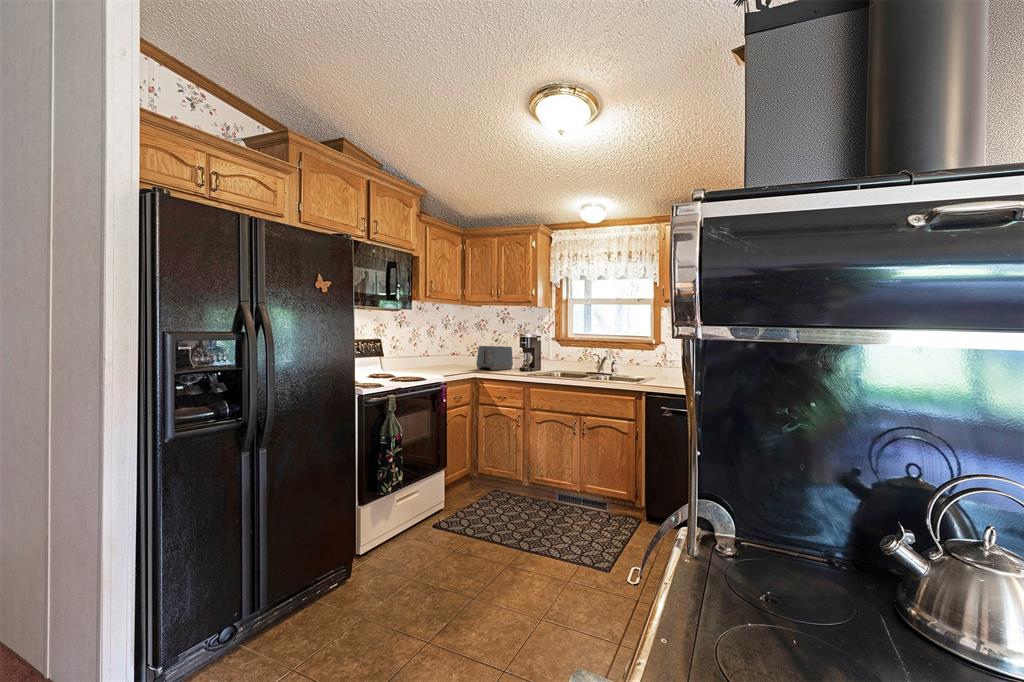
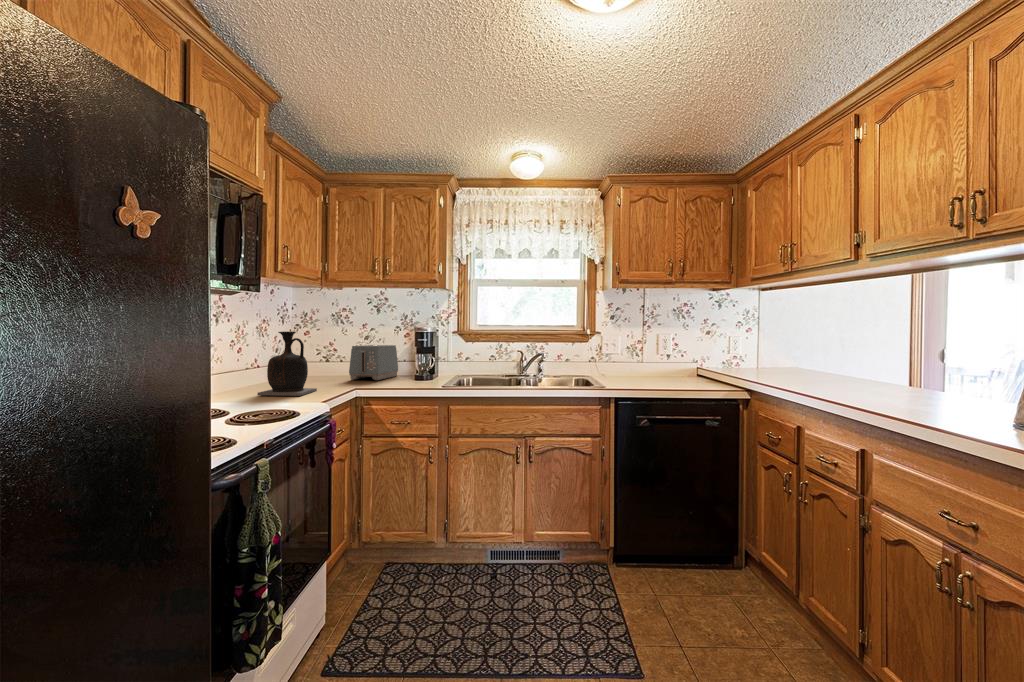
vase: none [414,334,449,373] -> present [258,331,317,396]

